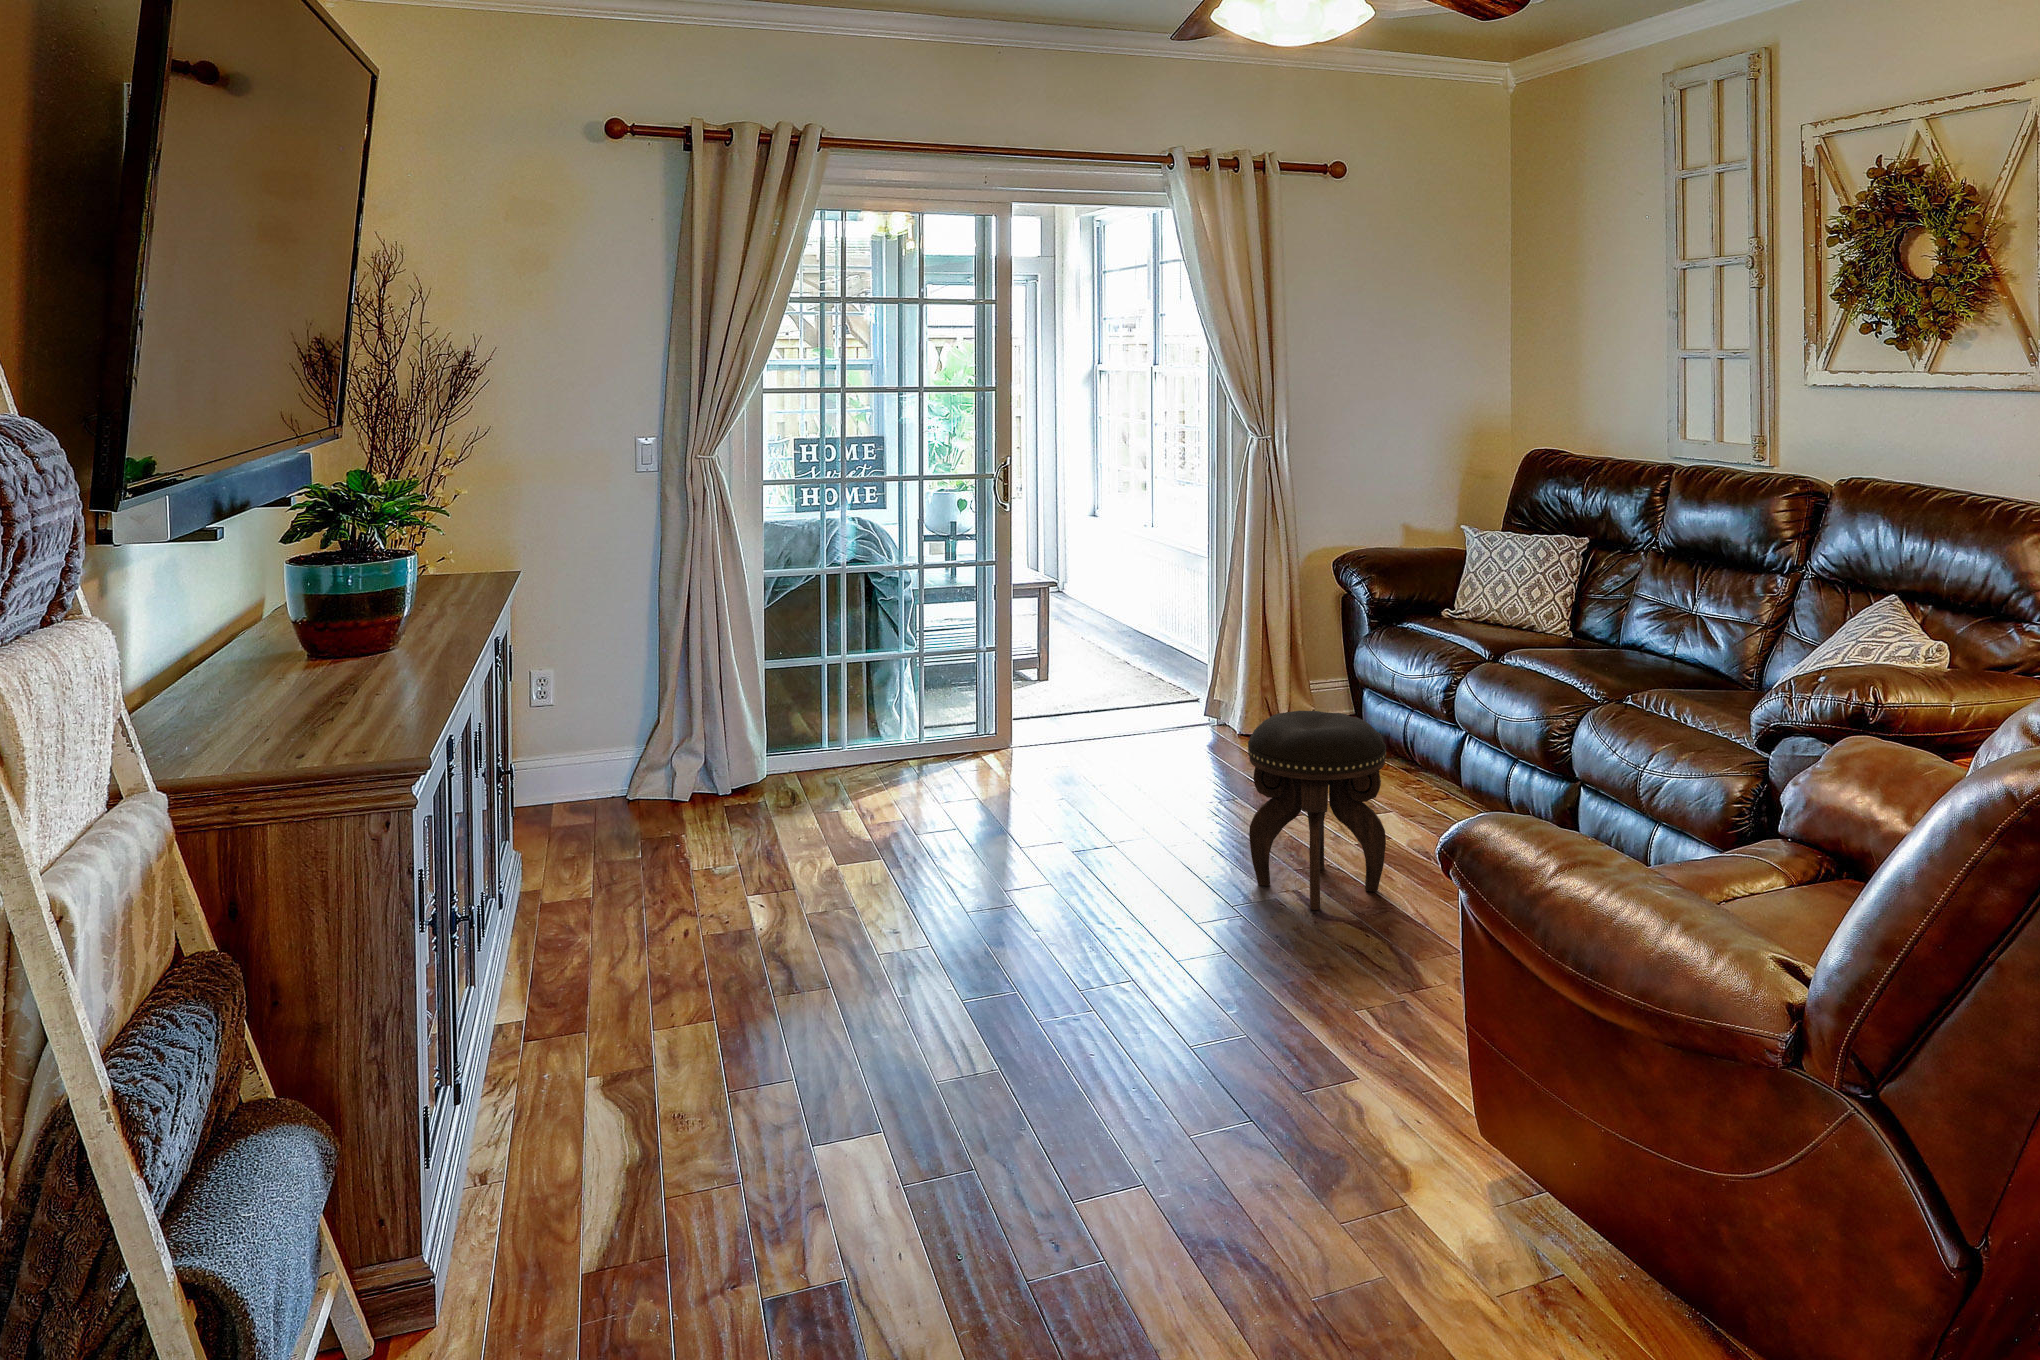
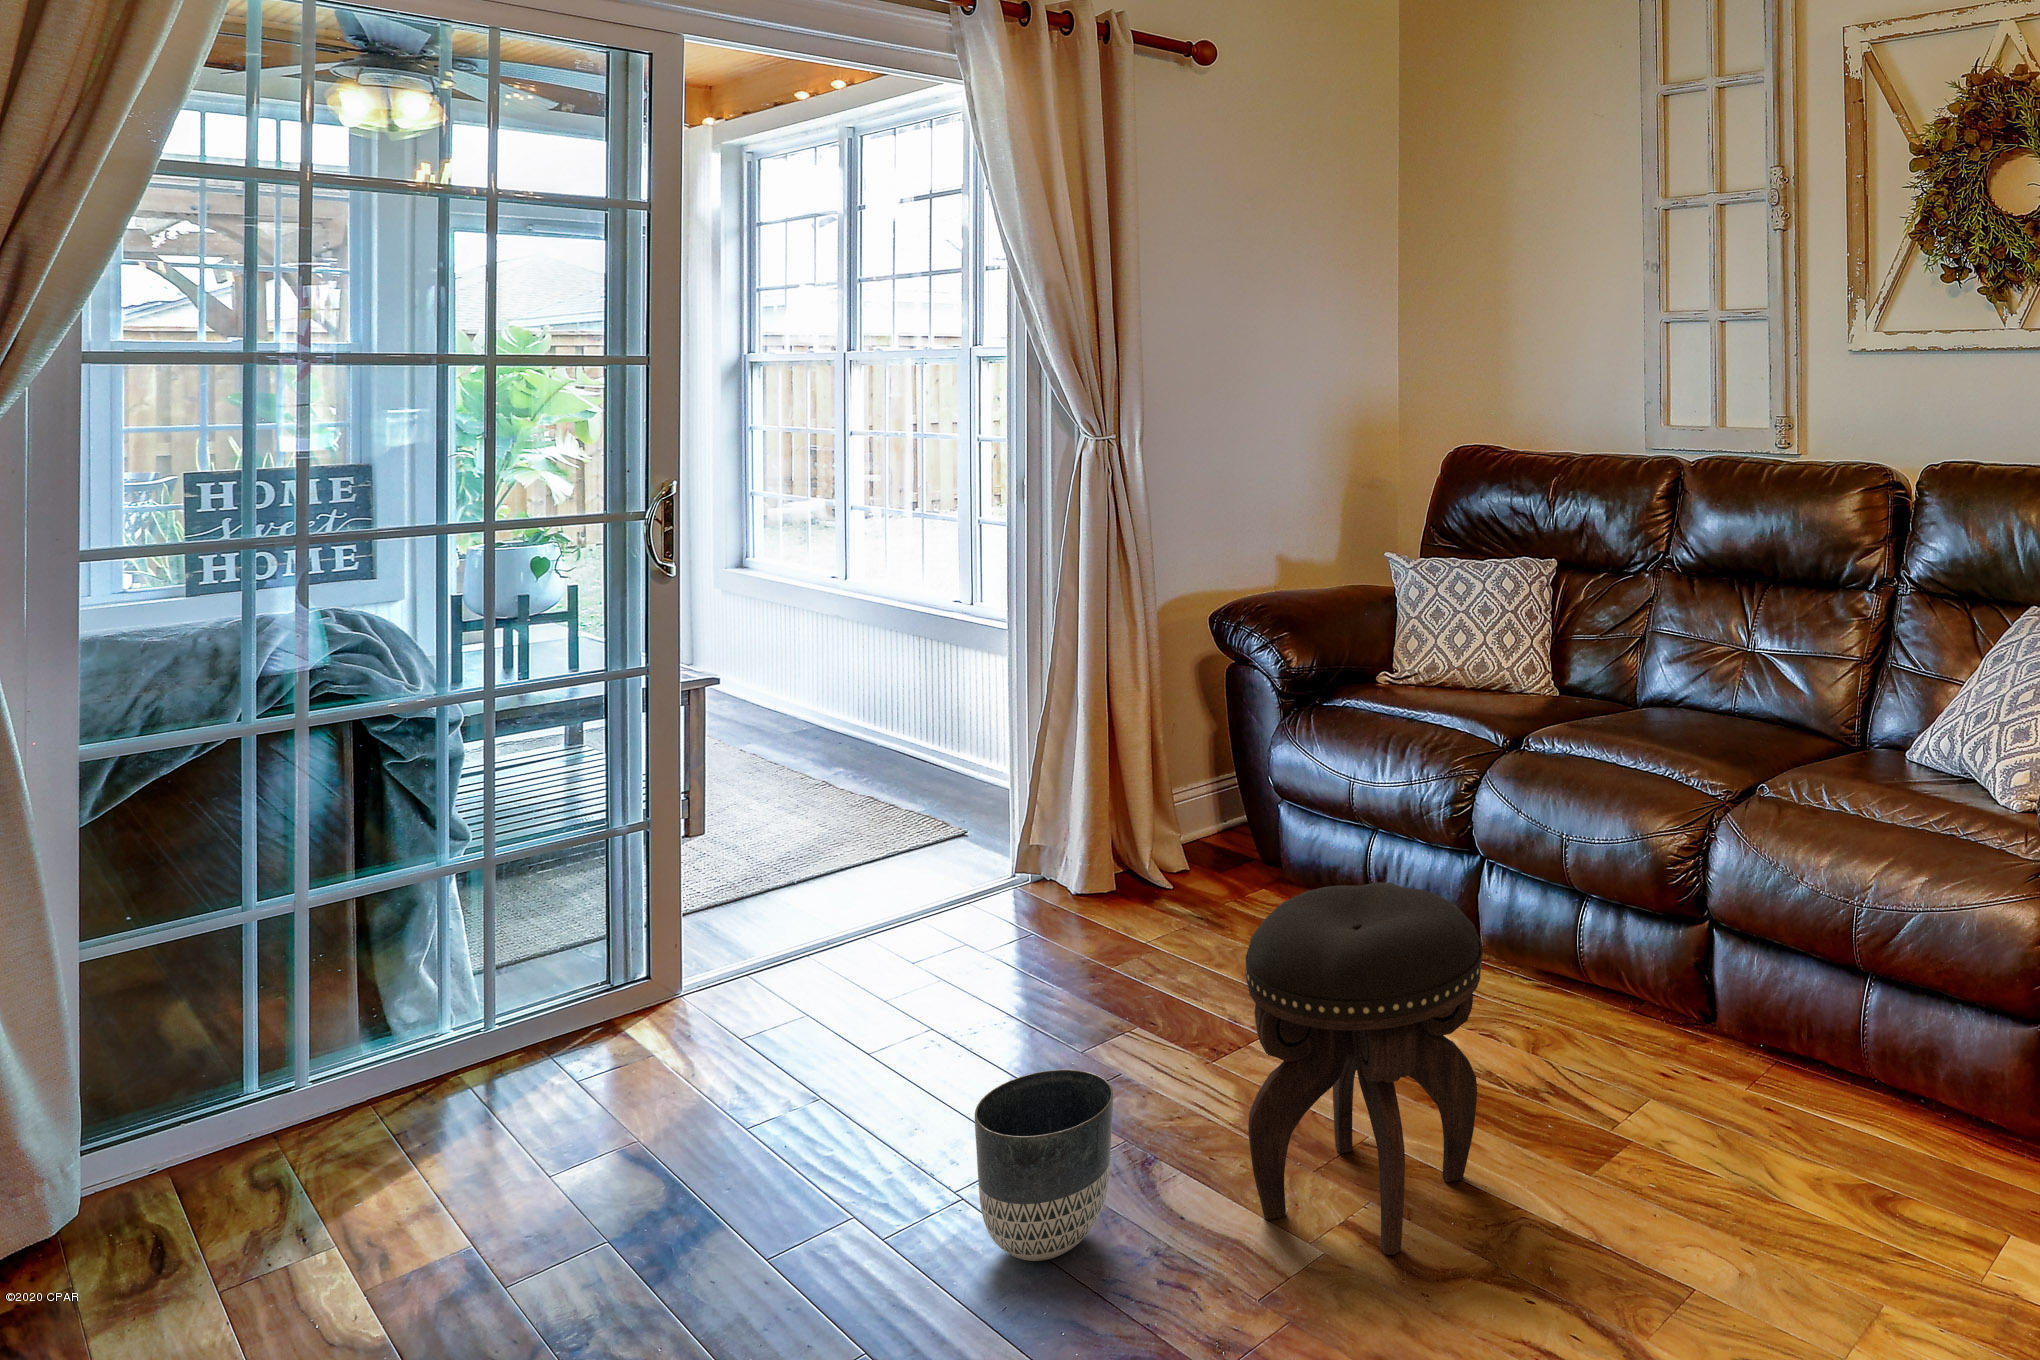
planter: none [1109,785,1179,876] -> present [975,1070,1113,1261]

